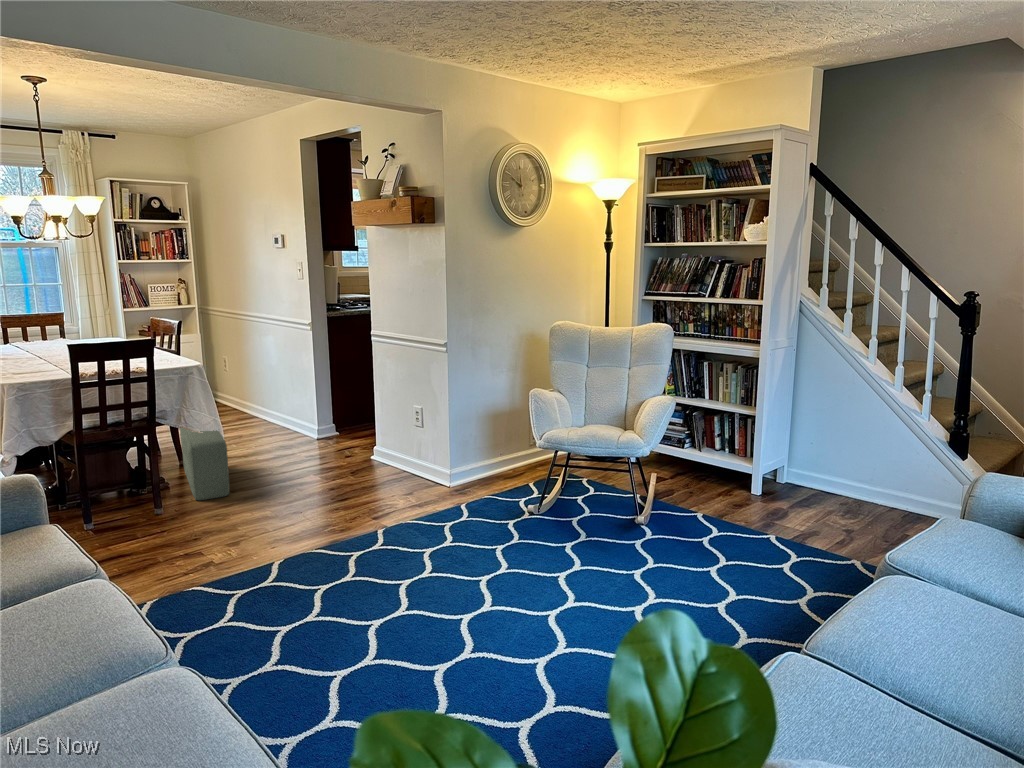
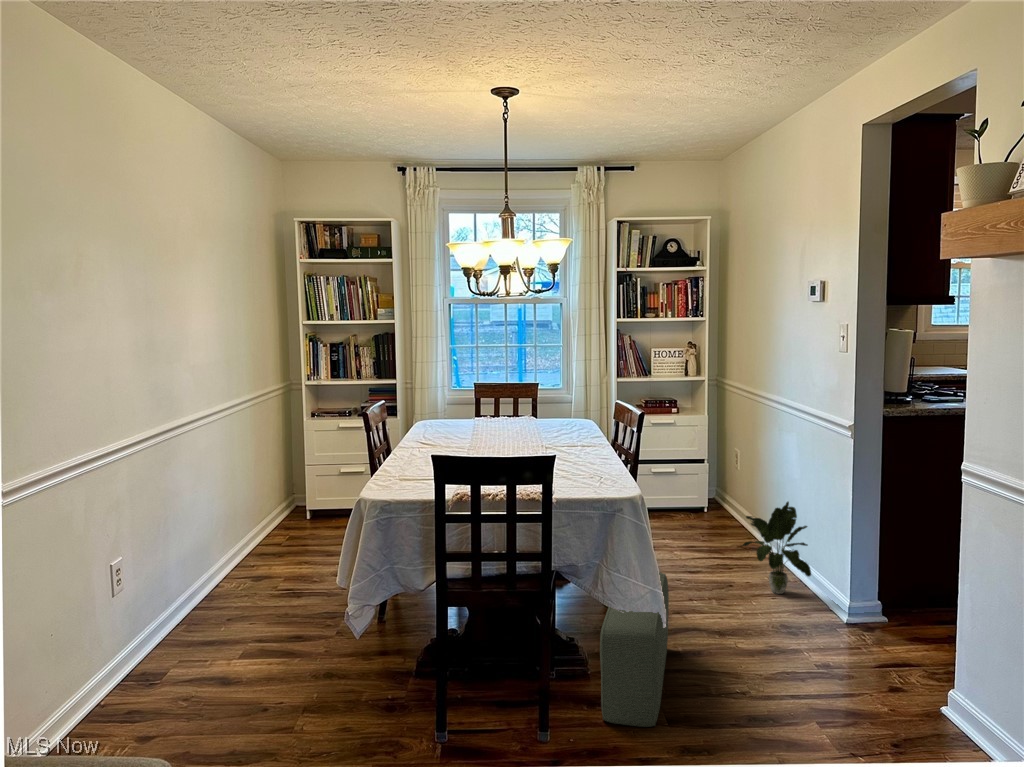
potted plant: none [245,375,293,435] -> present [742,502,811,594]

